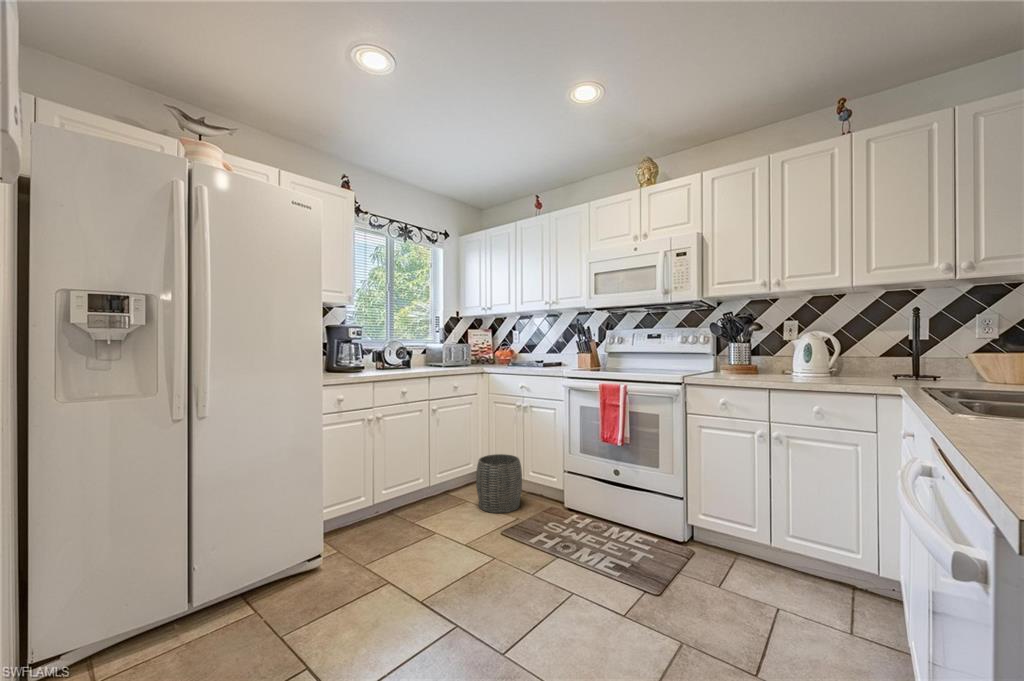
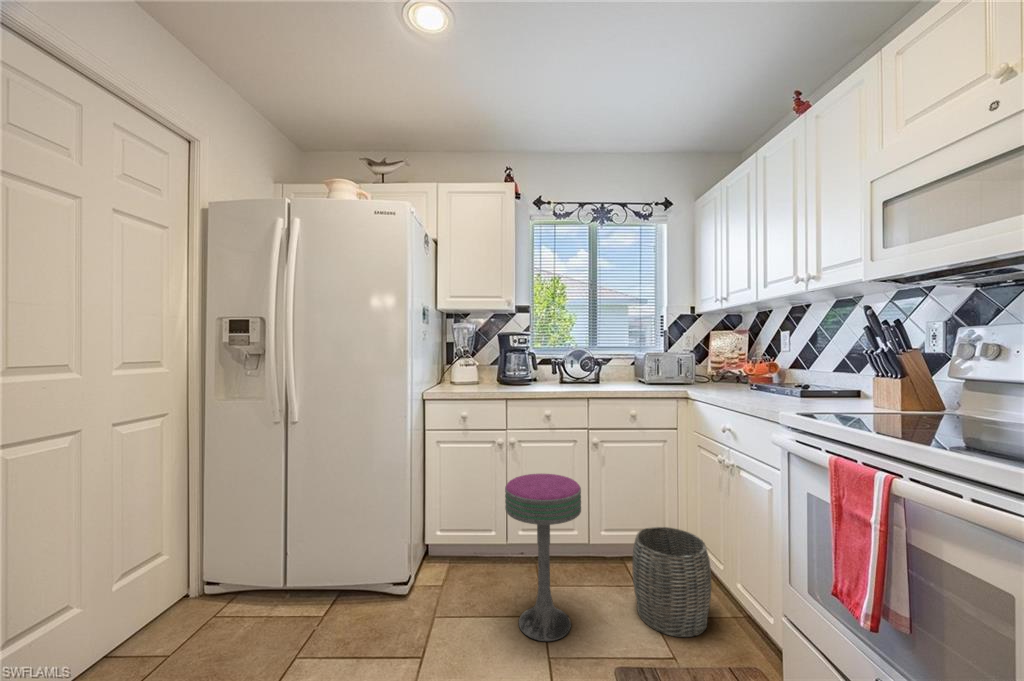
bar stool: none [414,430,469,543] -> present [505,474,581,641]

